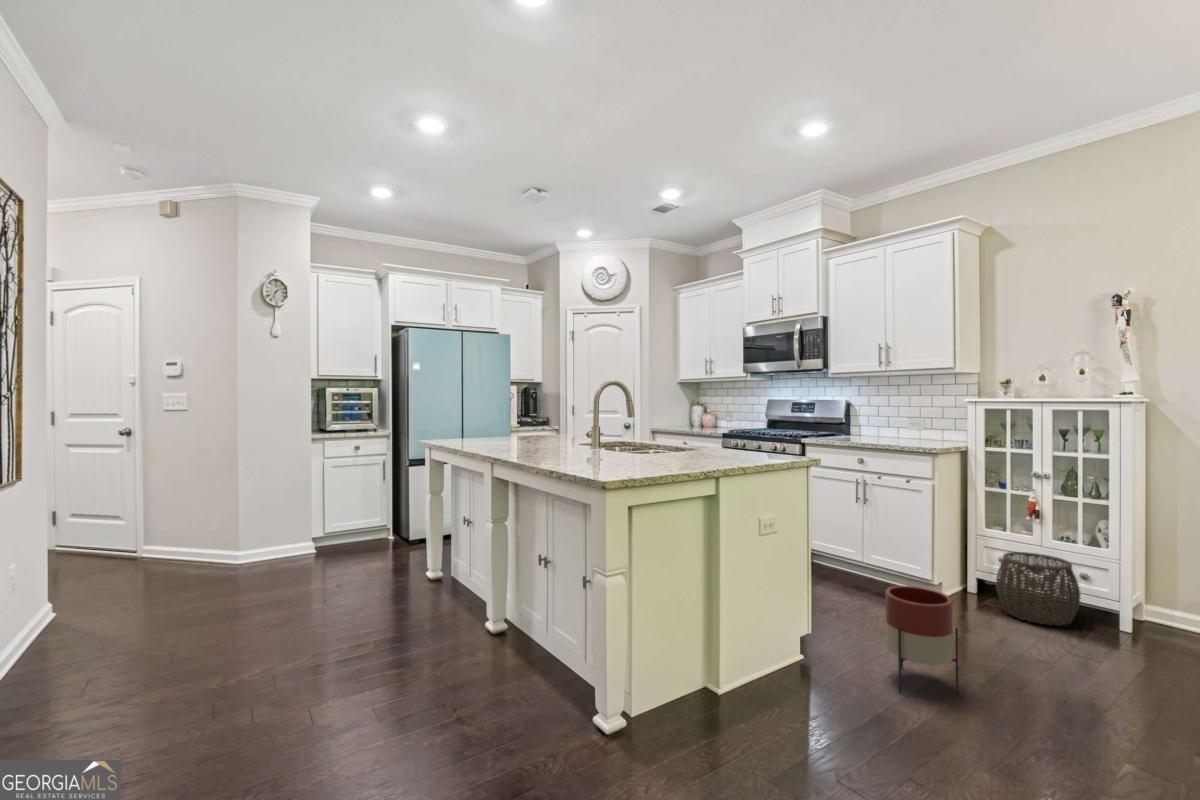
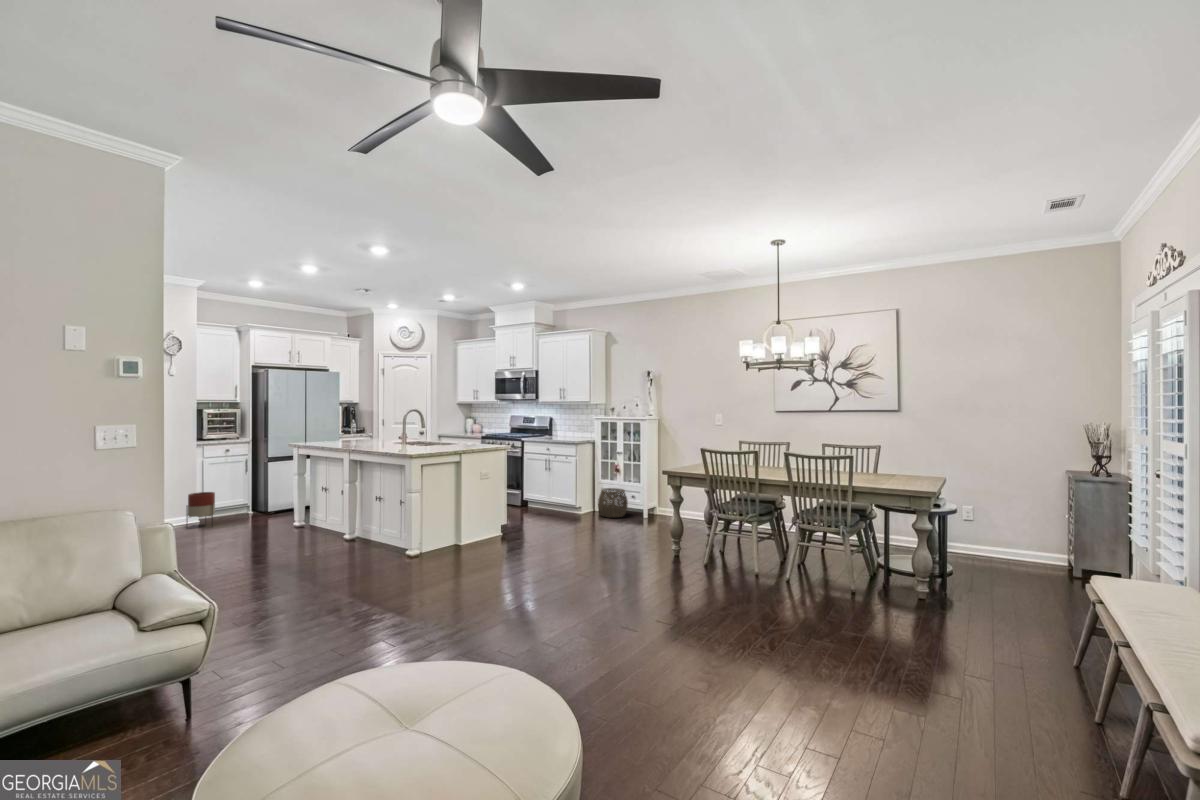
planter: present [885,586,958,692] -> present [186,492,215,523]

